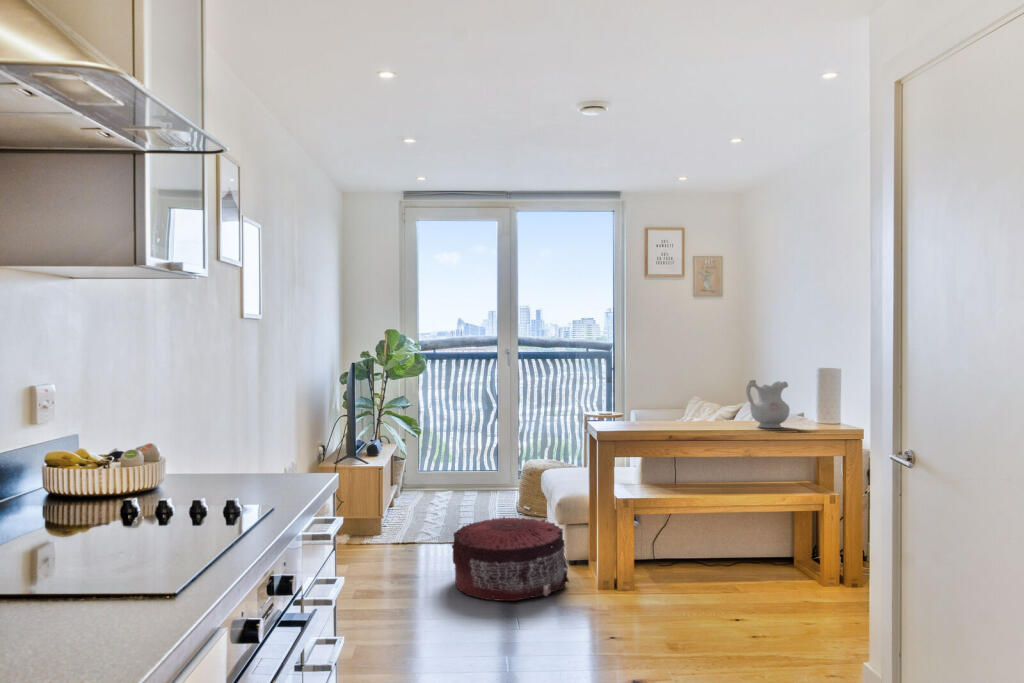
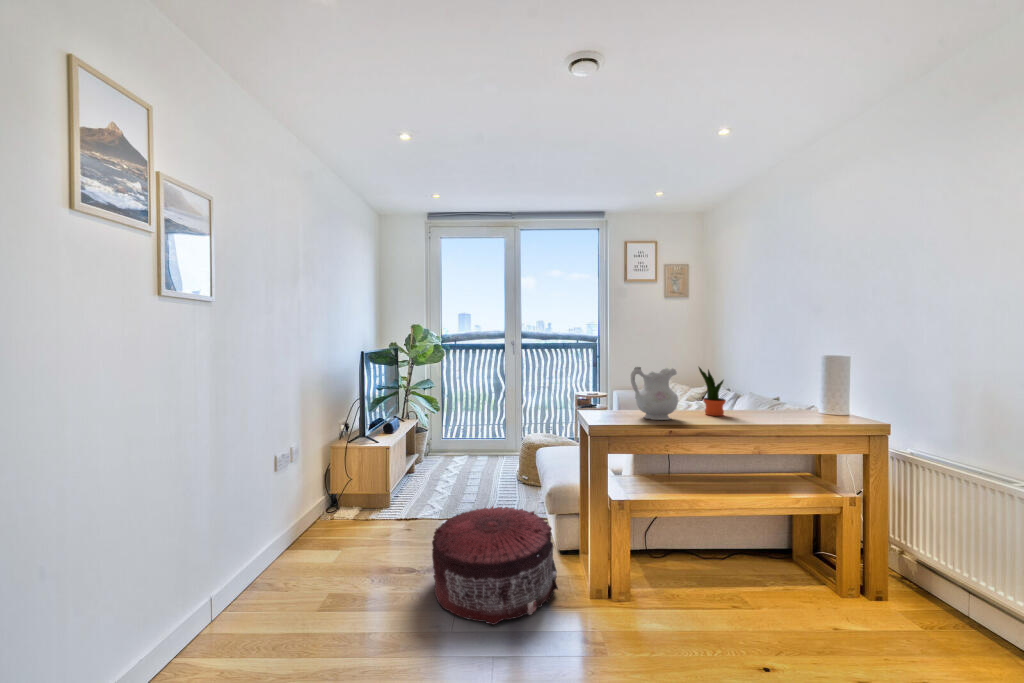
potted plant: none [700,378,726,425] -> present [699,367,726,416]
ceramic pitcher: present [746,380,790,428] -> present [631,367,678,420]

